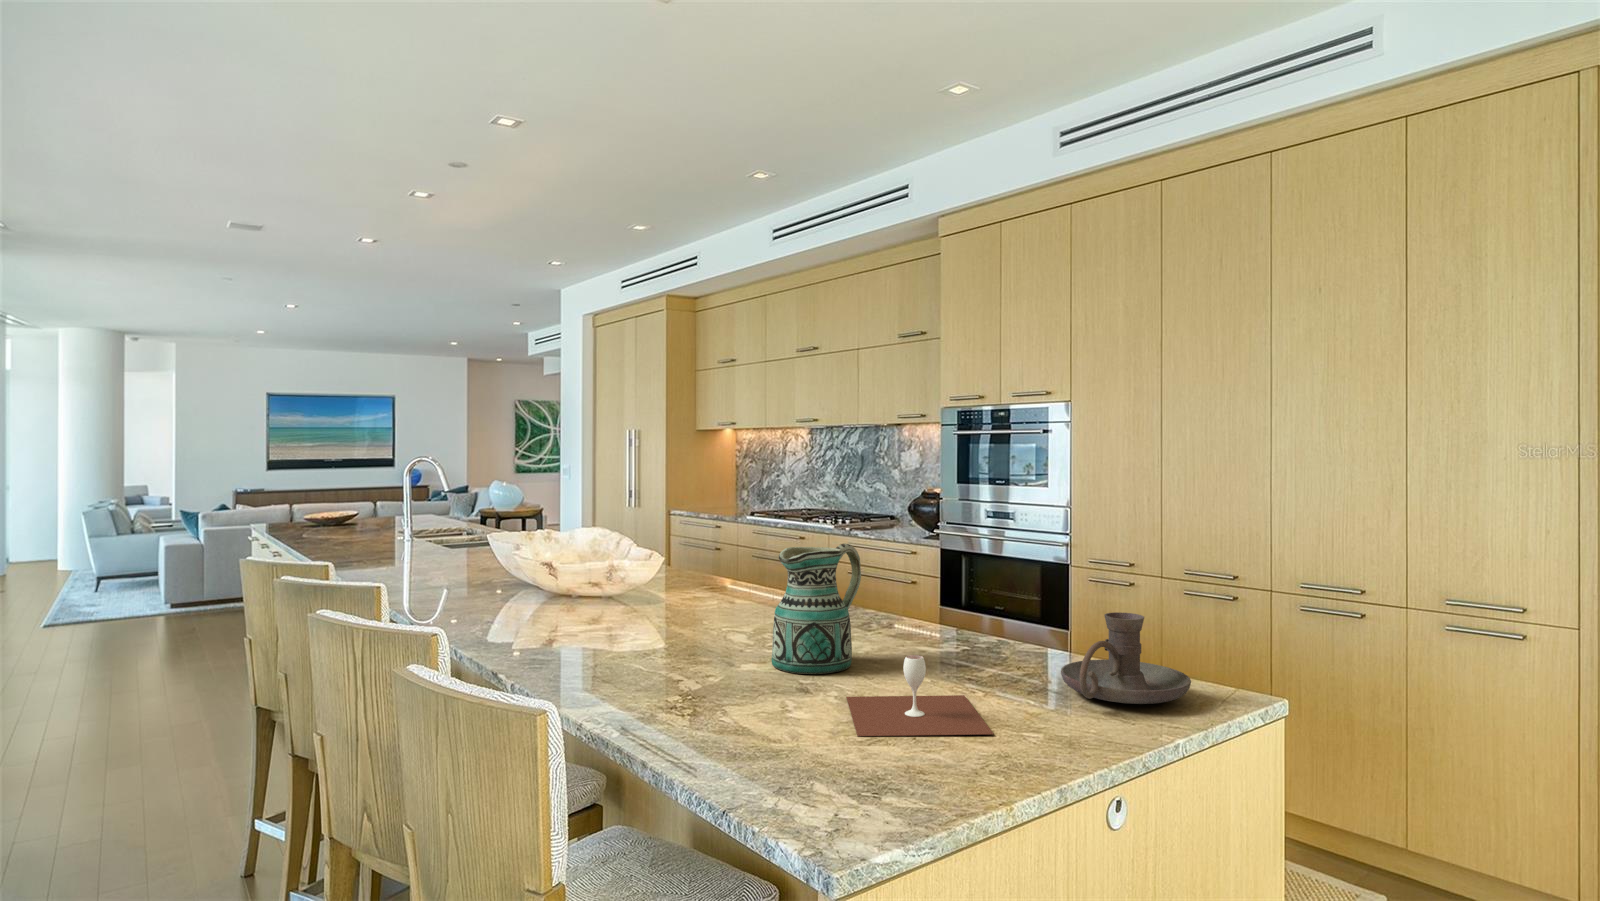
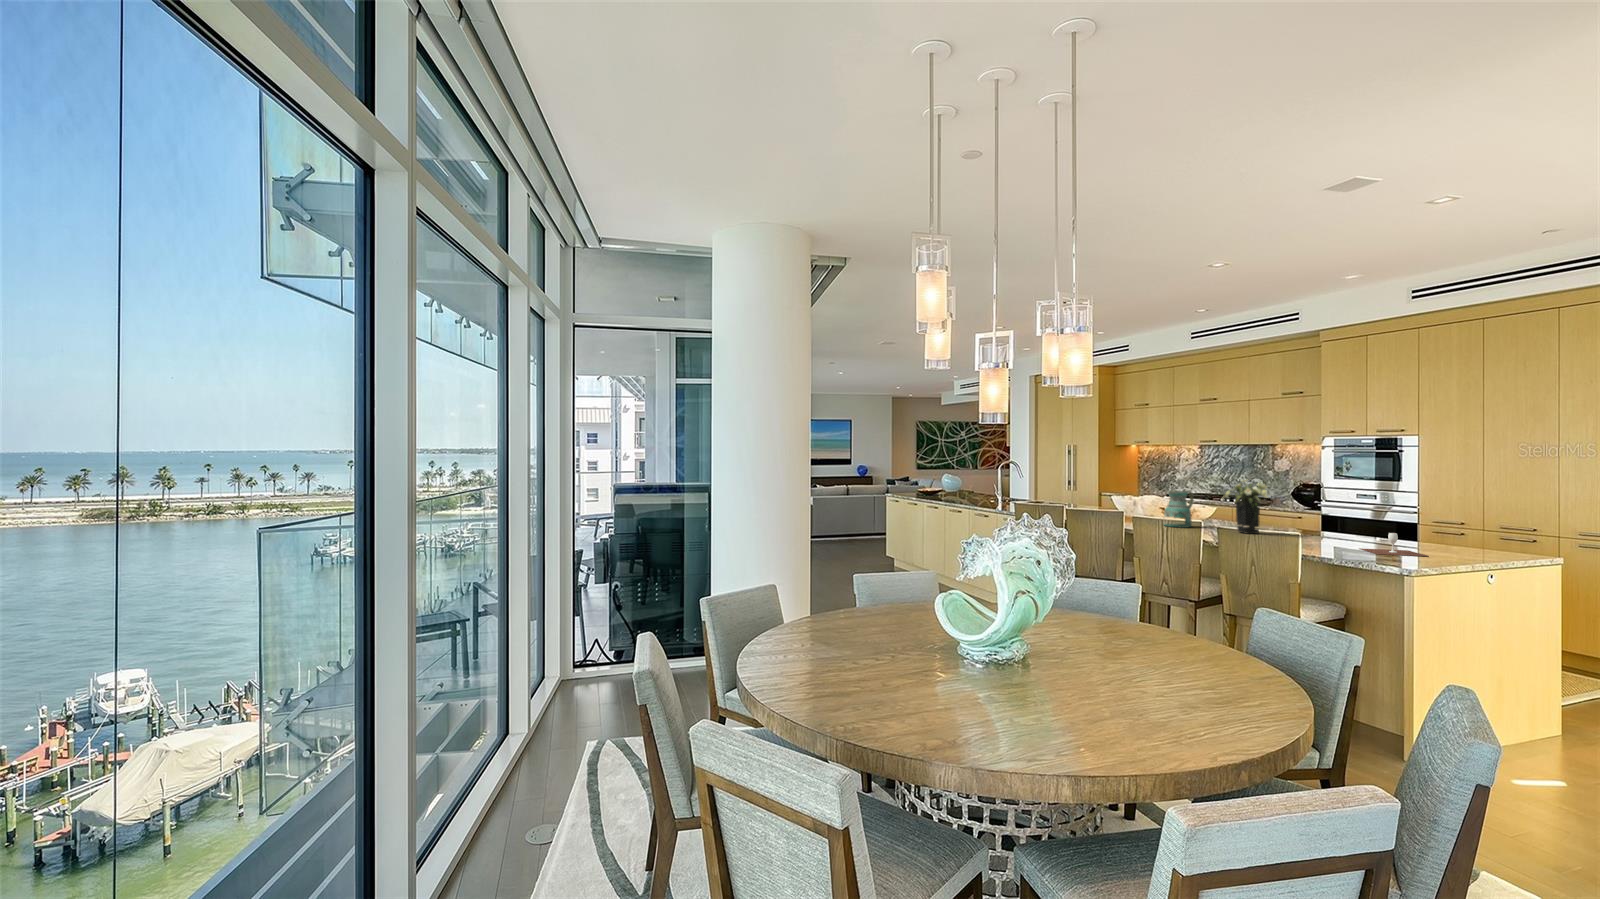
flower arrangement: none [612,491,731,634] -> present [1222,480,1268,534]
ceramic pitcher: present [772,544,861,674] -> present [1164,490,1194,528]
candle holder: present [1061,612,1191,704] -> none [1449,525,1511,555]

